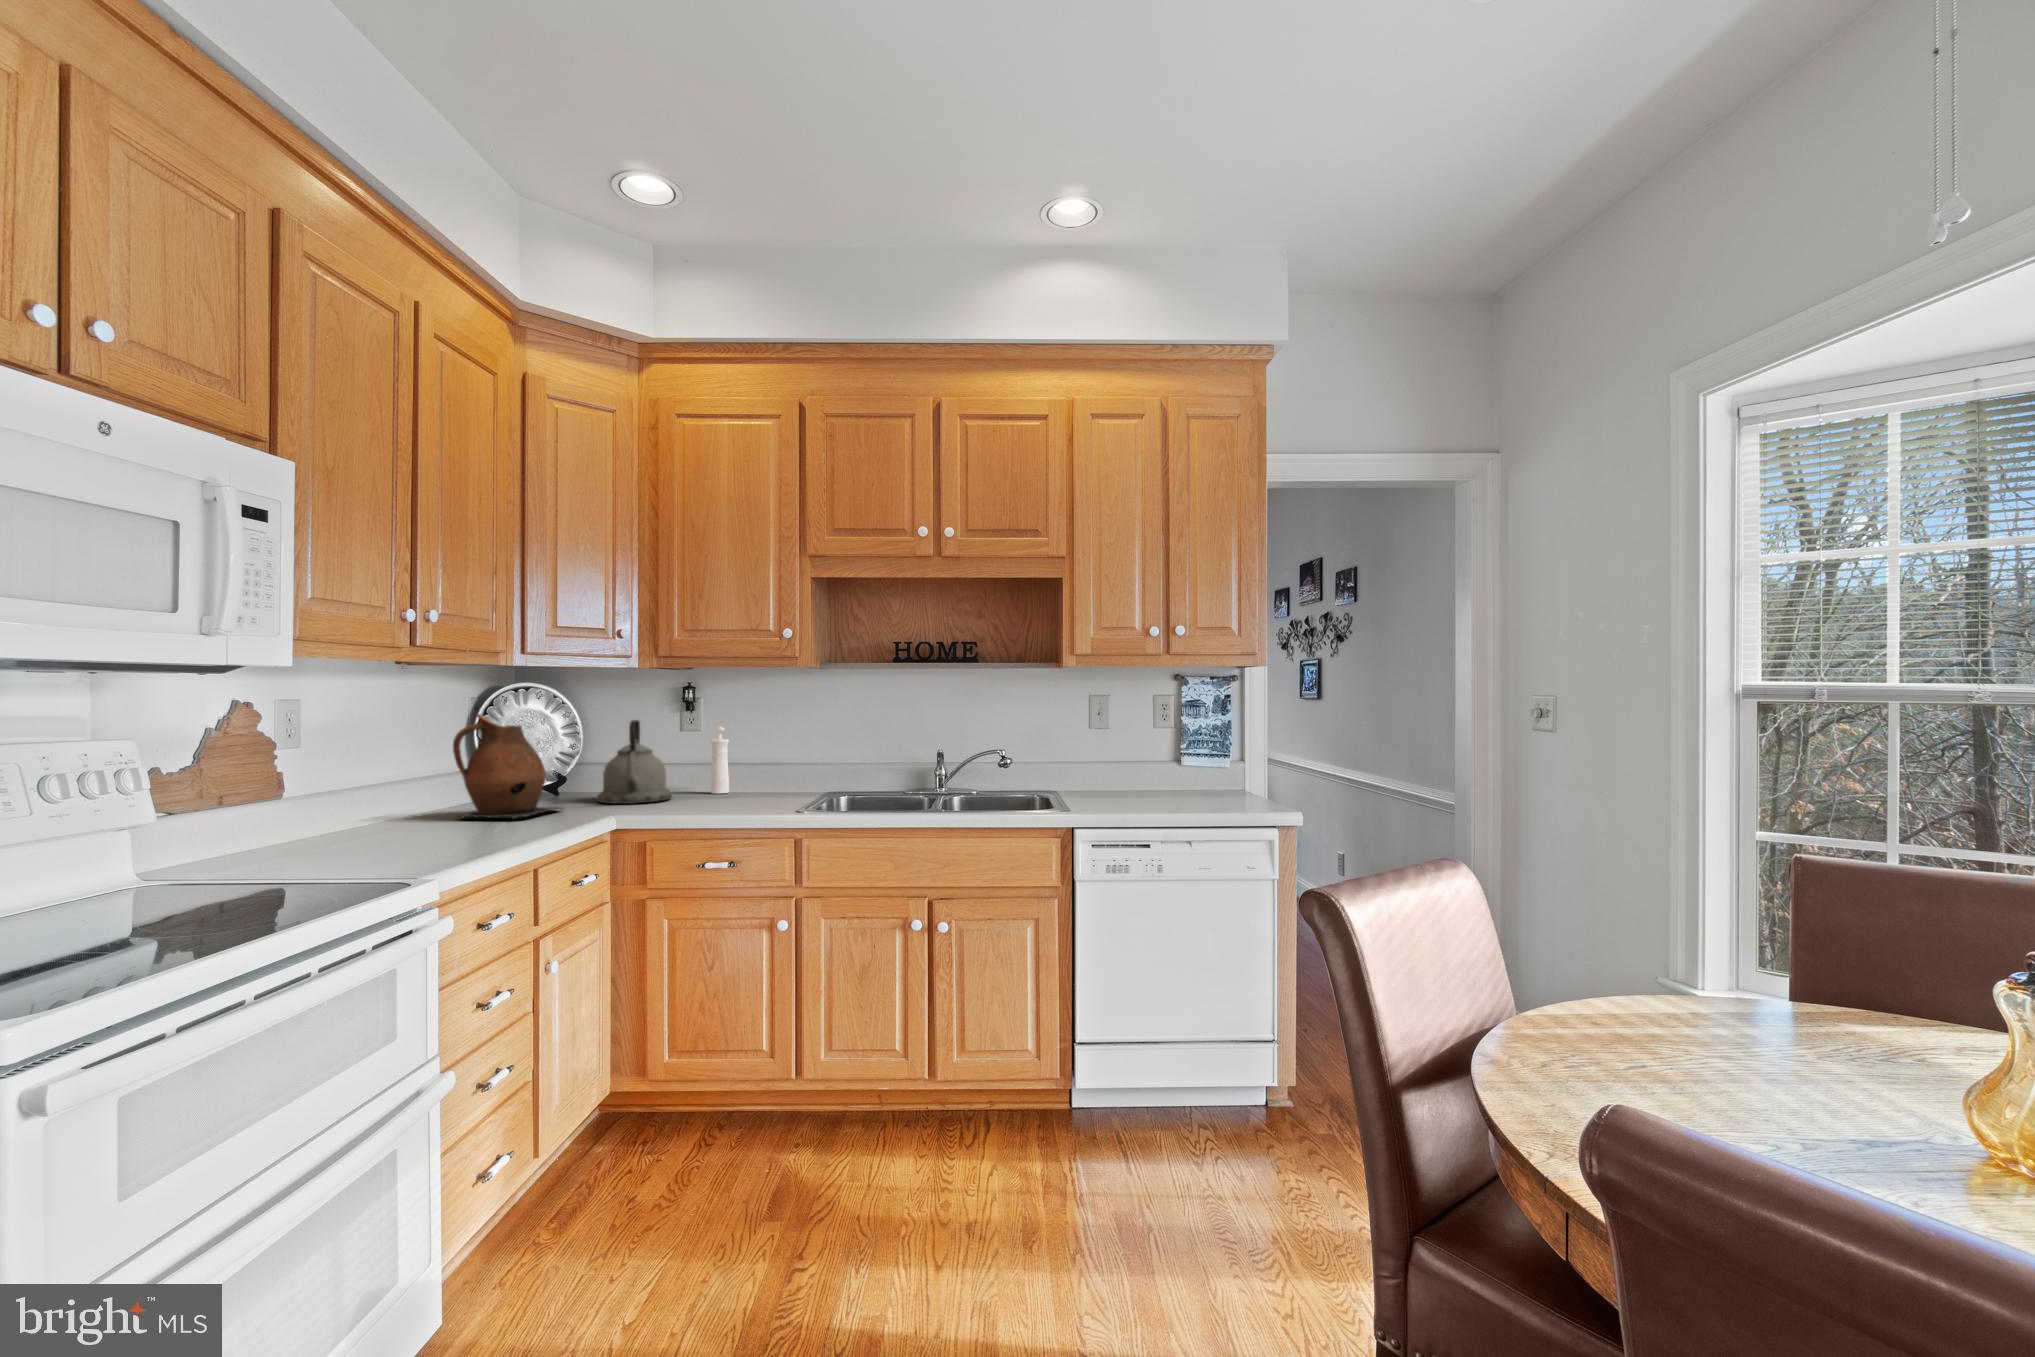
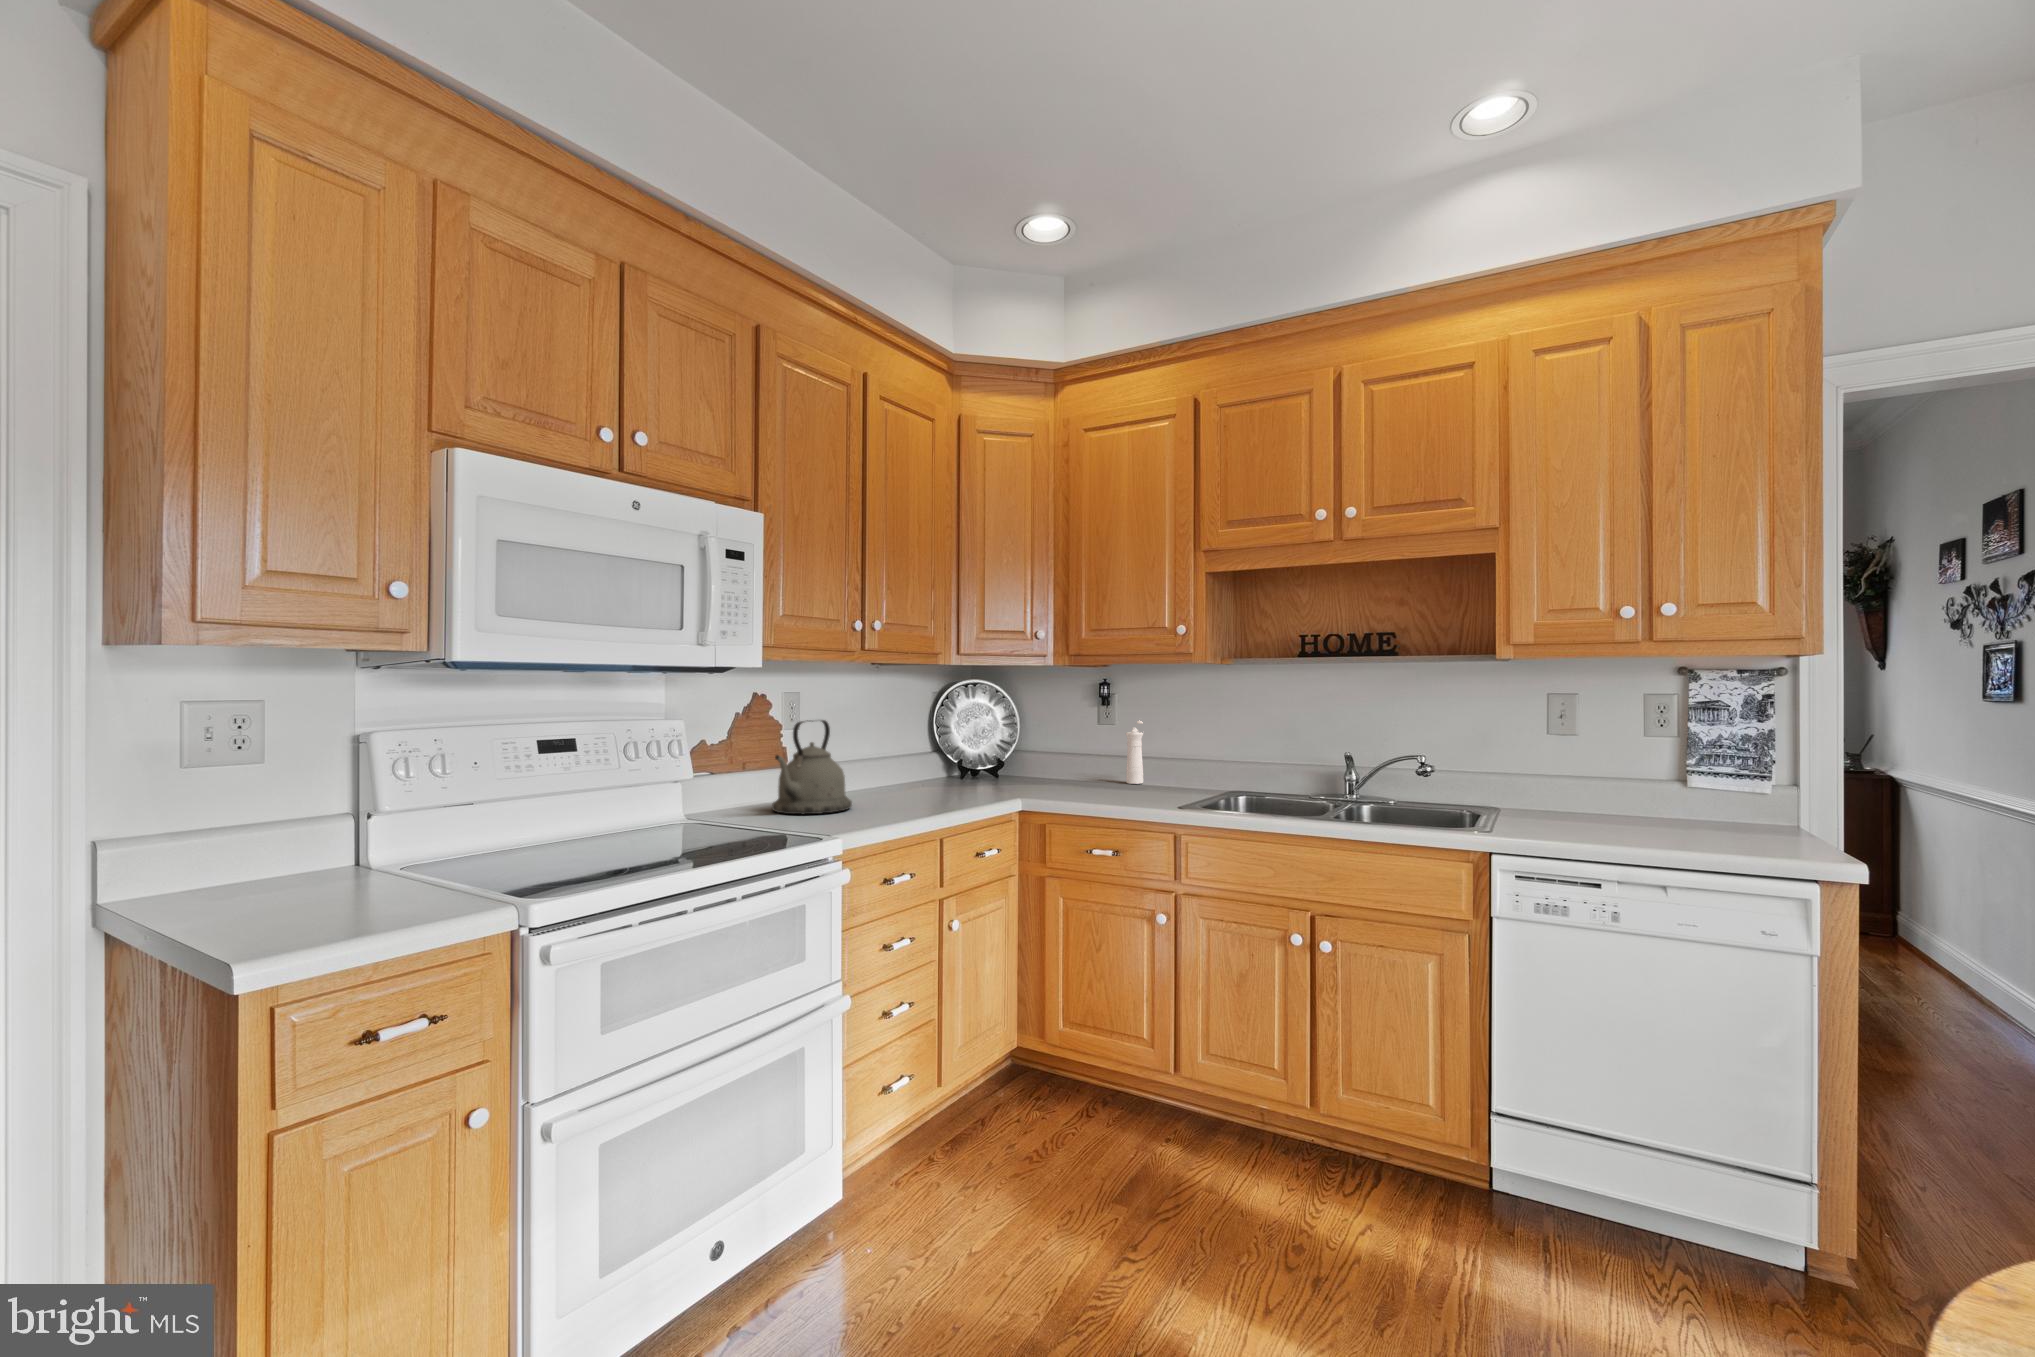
ceramic pitcher: present [453,714,561,819] -> none [902,705,986,796]
kettle: present [597,720,672,804] -> present [772,720,852,814]

